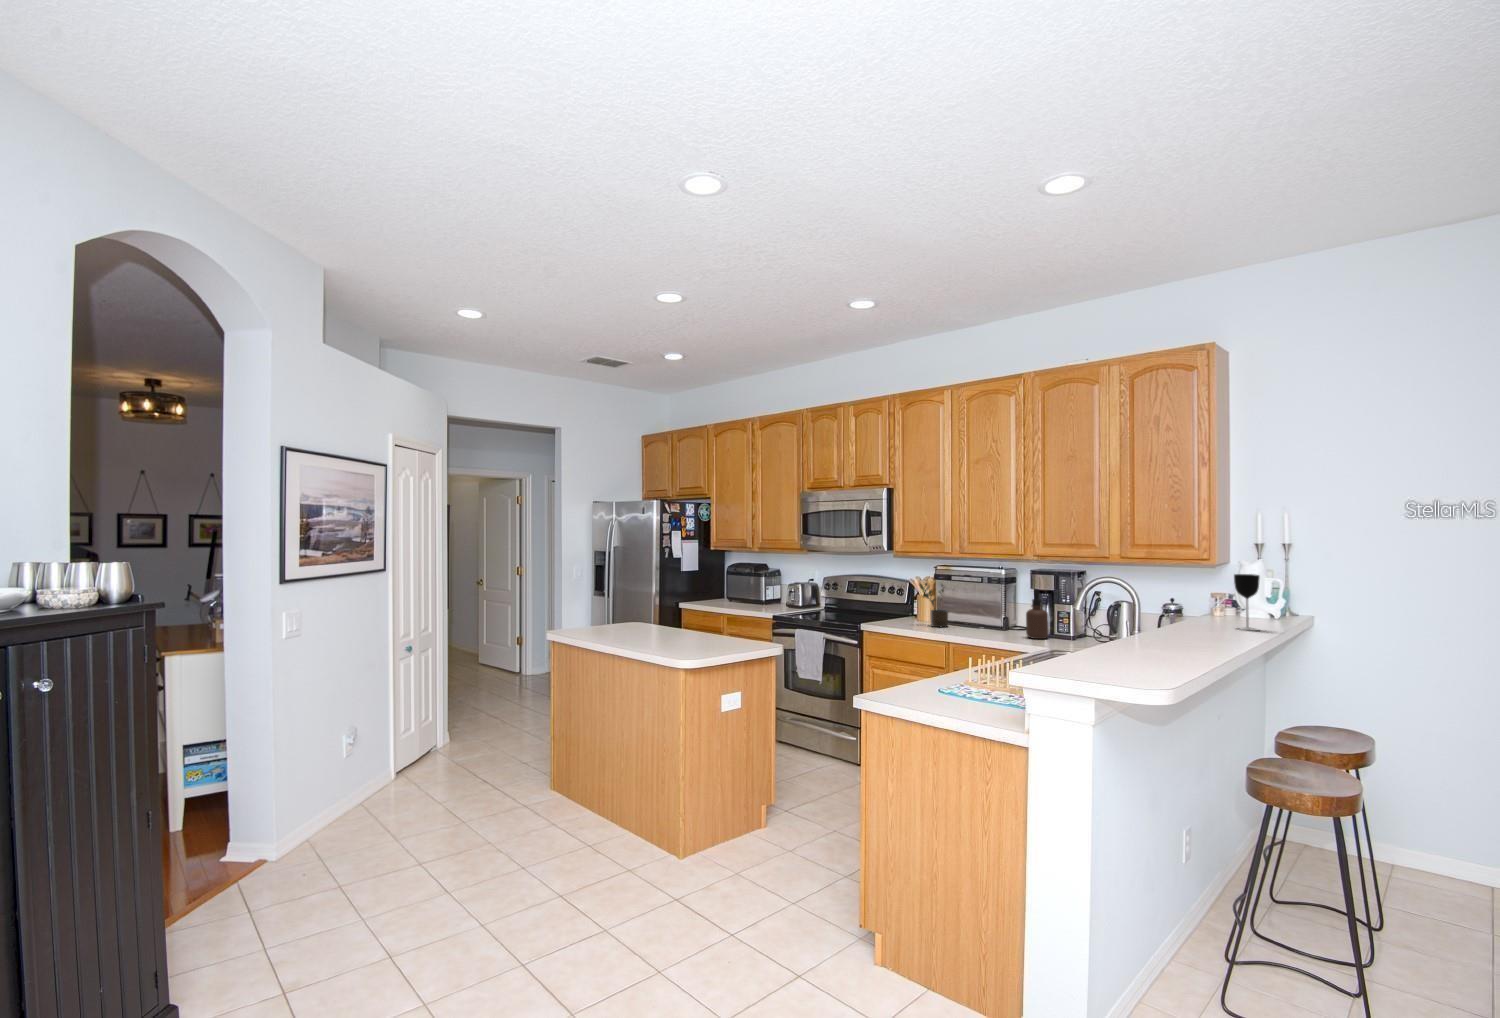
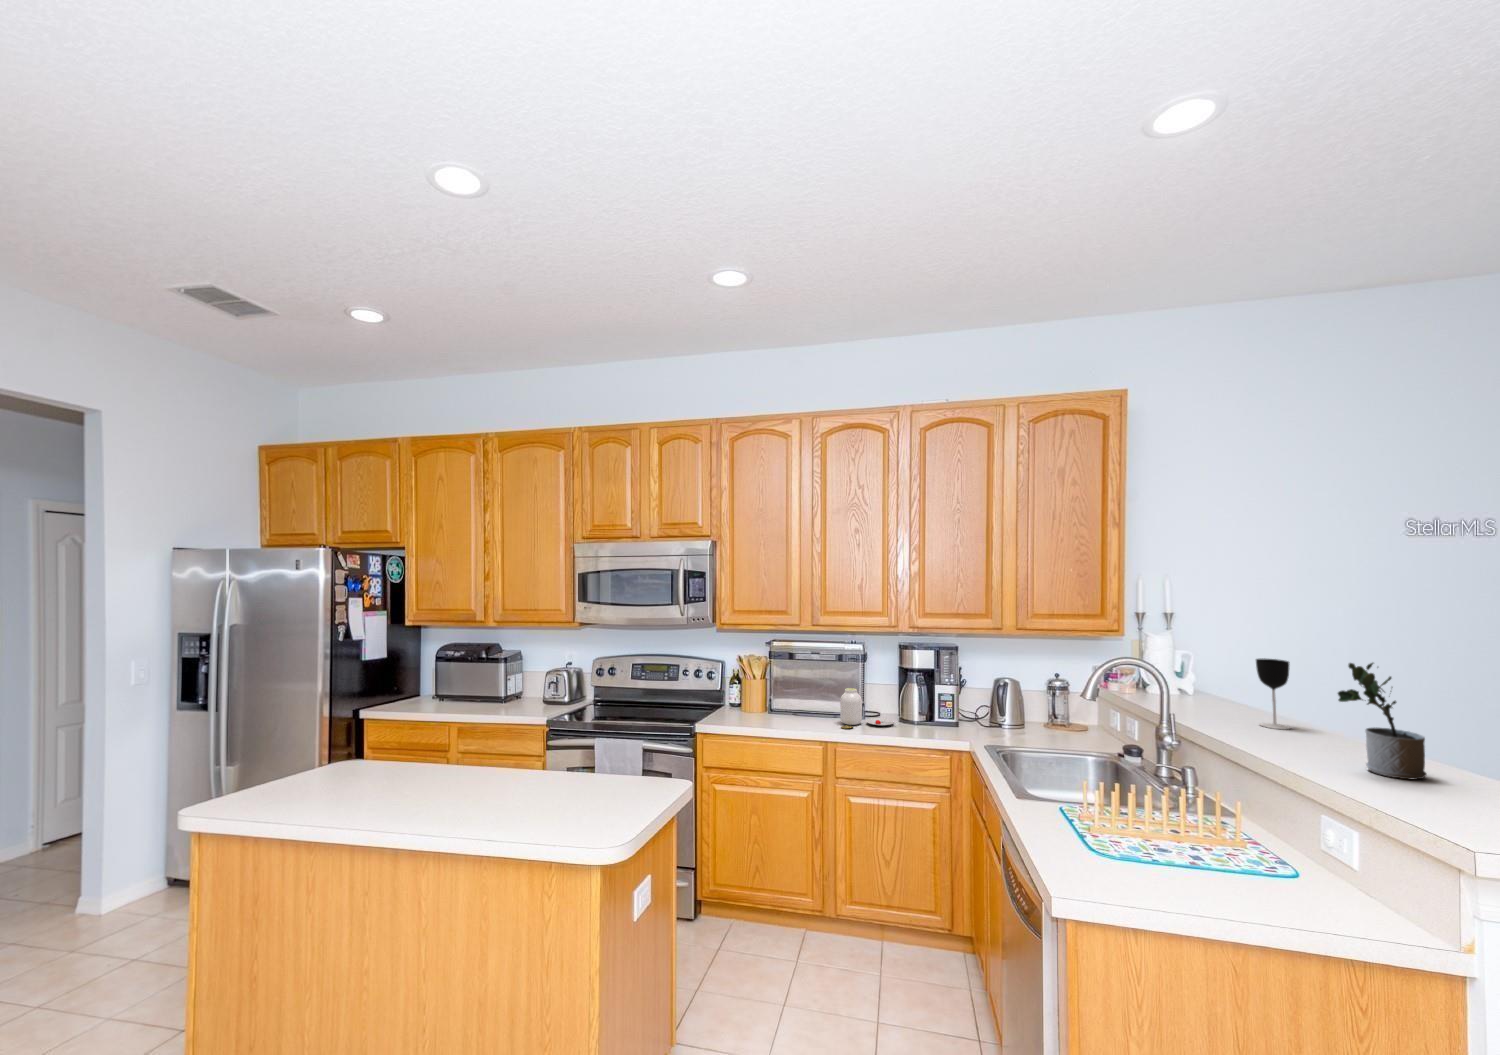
potted plant: present [919,583,948,627] -> present [1338,663,1427,780]
soap dispenser: present [1026,589,1049,639] -> none [914,671,941,734]
jar: none [974,603,1022,633] -> present [840,688,894,729]

